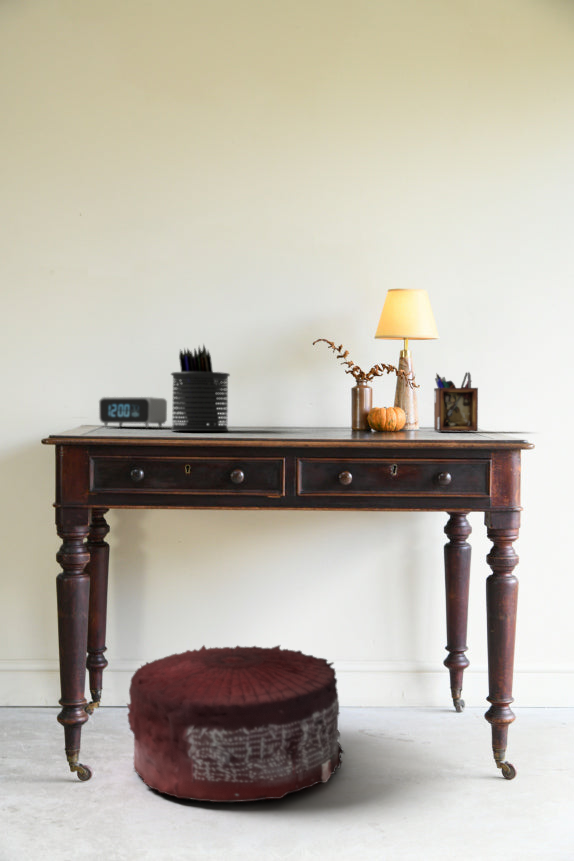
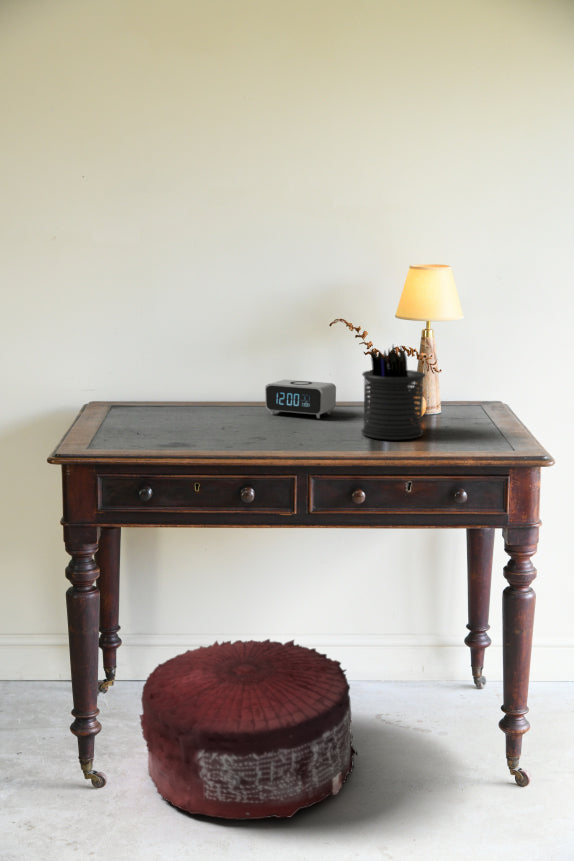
pen holder: present [171,346,230,431] -> present [362,346,425,439]
desk organizer: present [434,373,478,431] -> none [457,363,504,430]
alarm clock: present [99,397,167,428] -> present [265,380,336,418]

